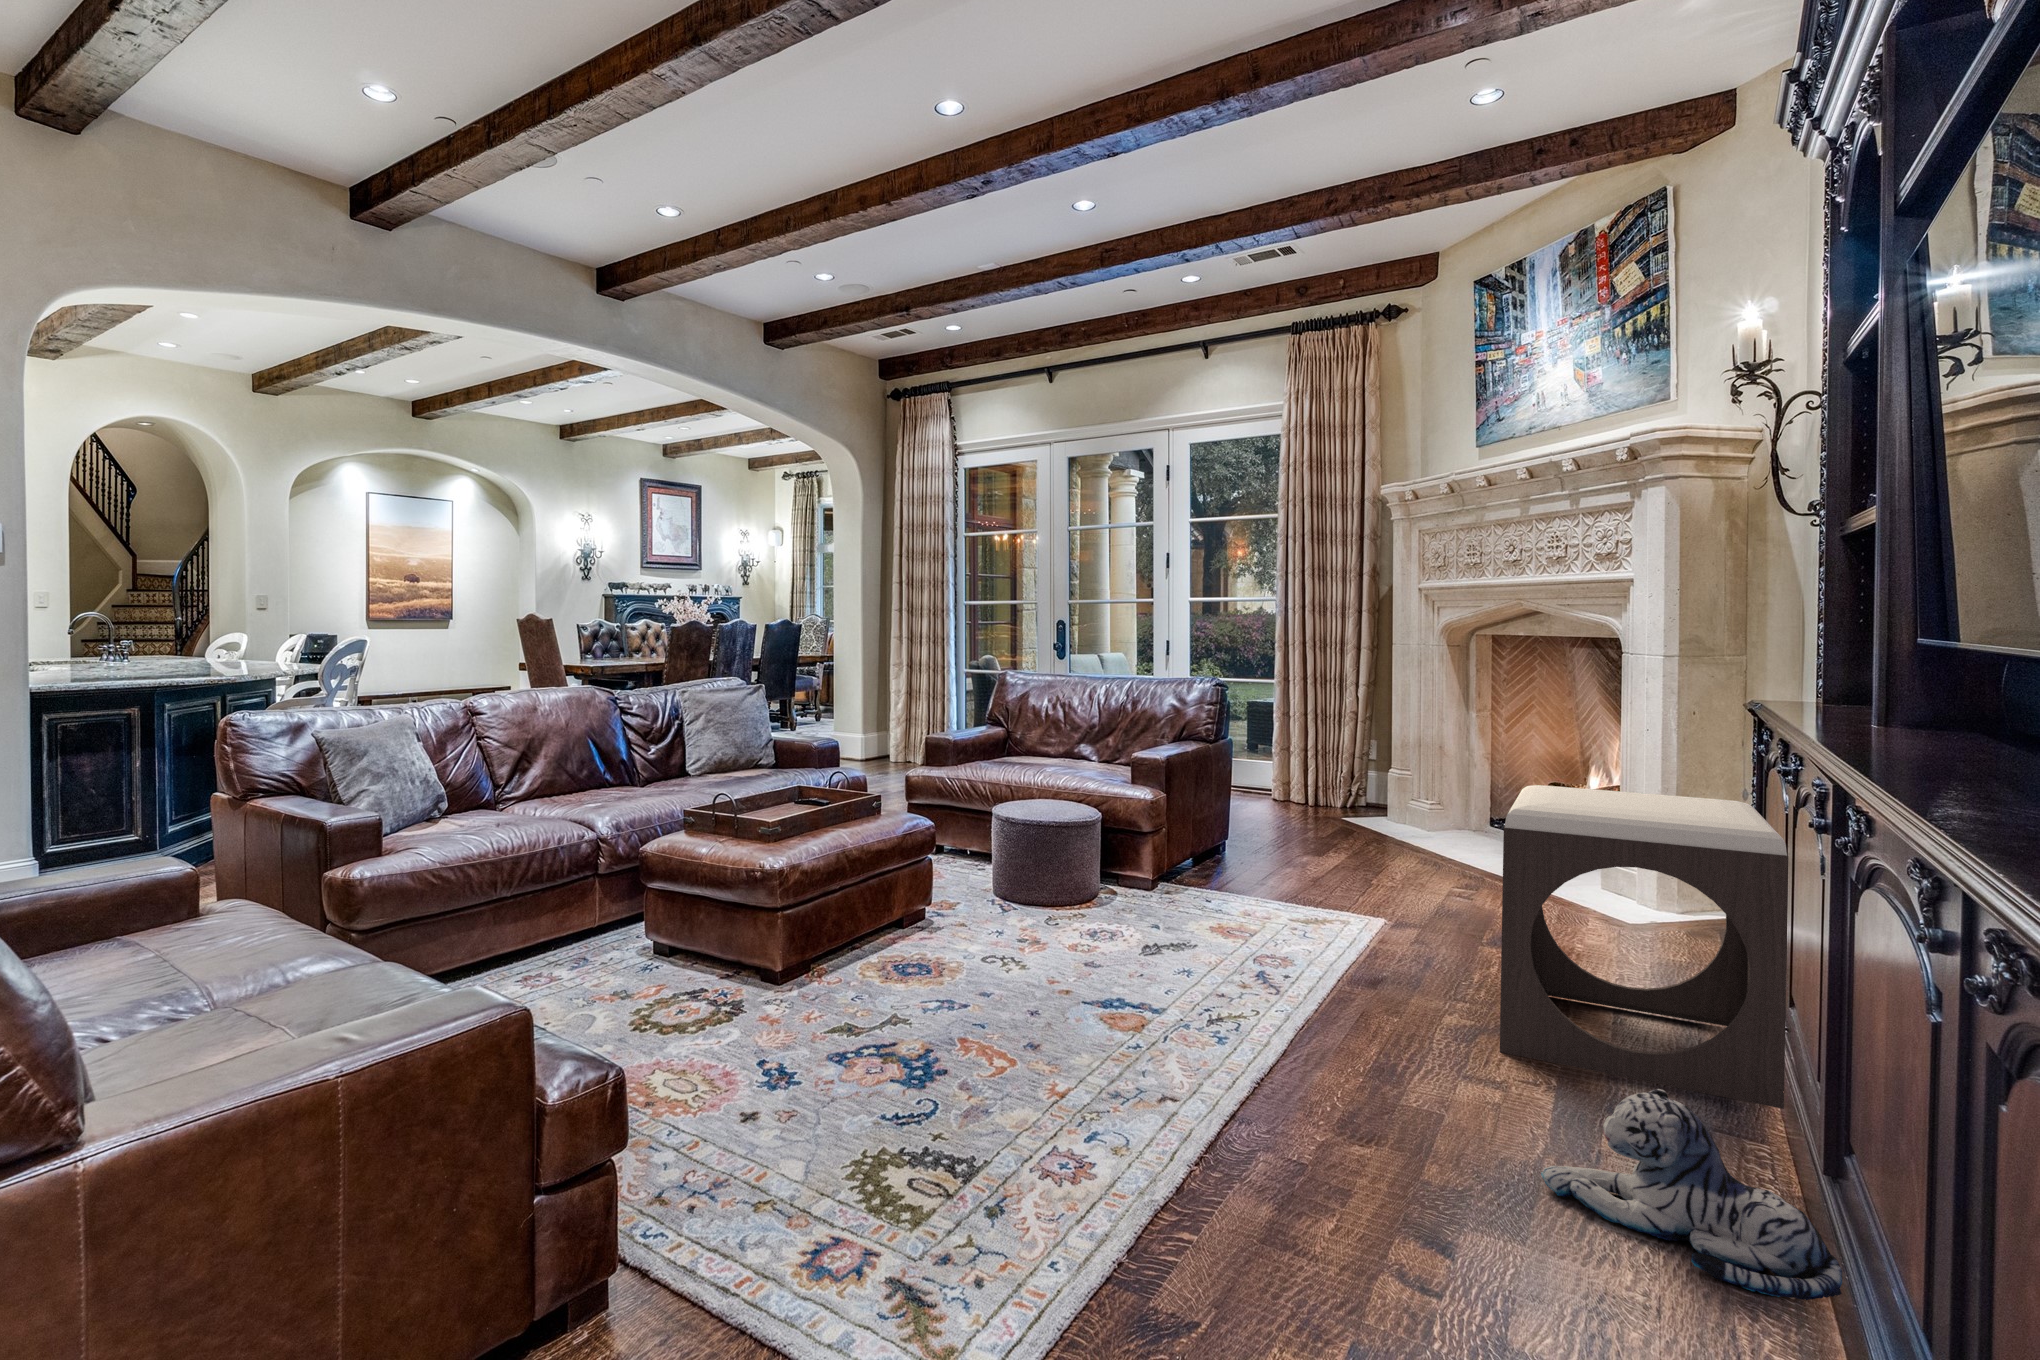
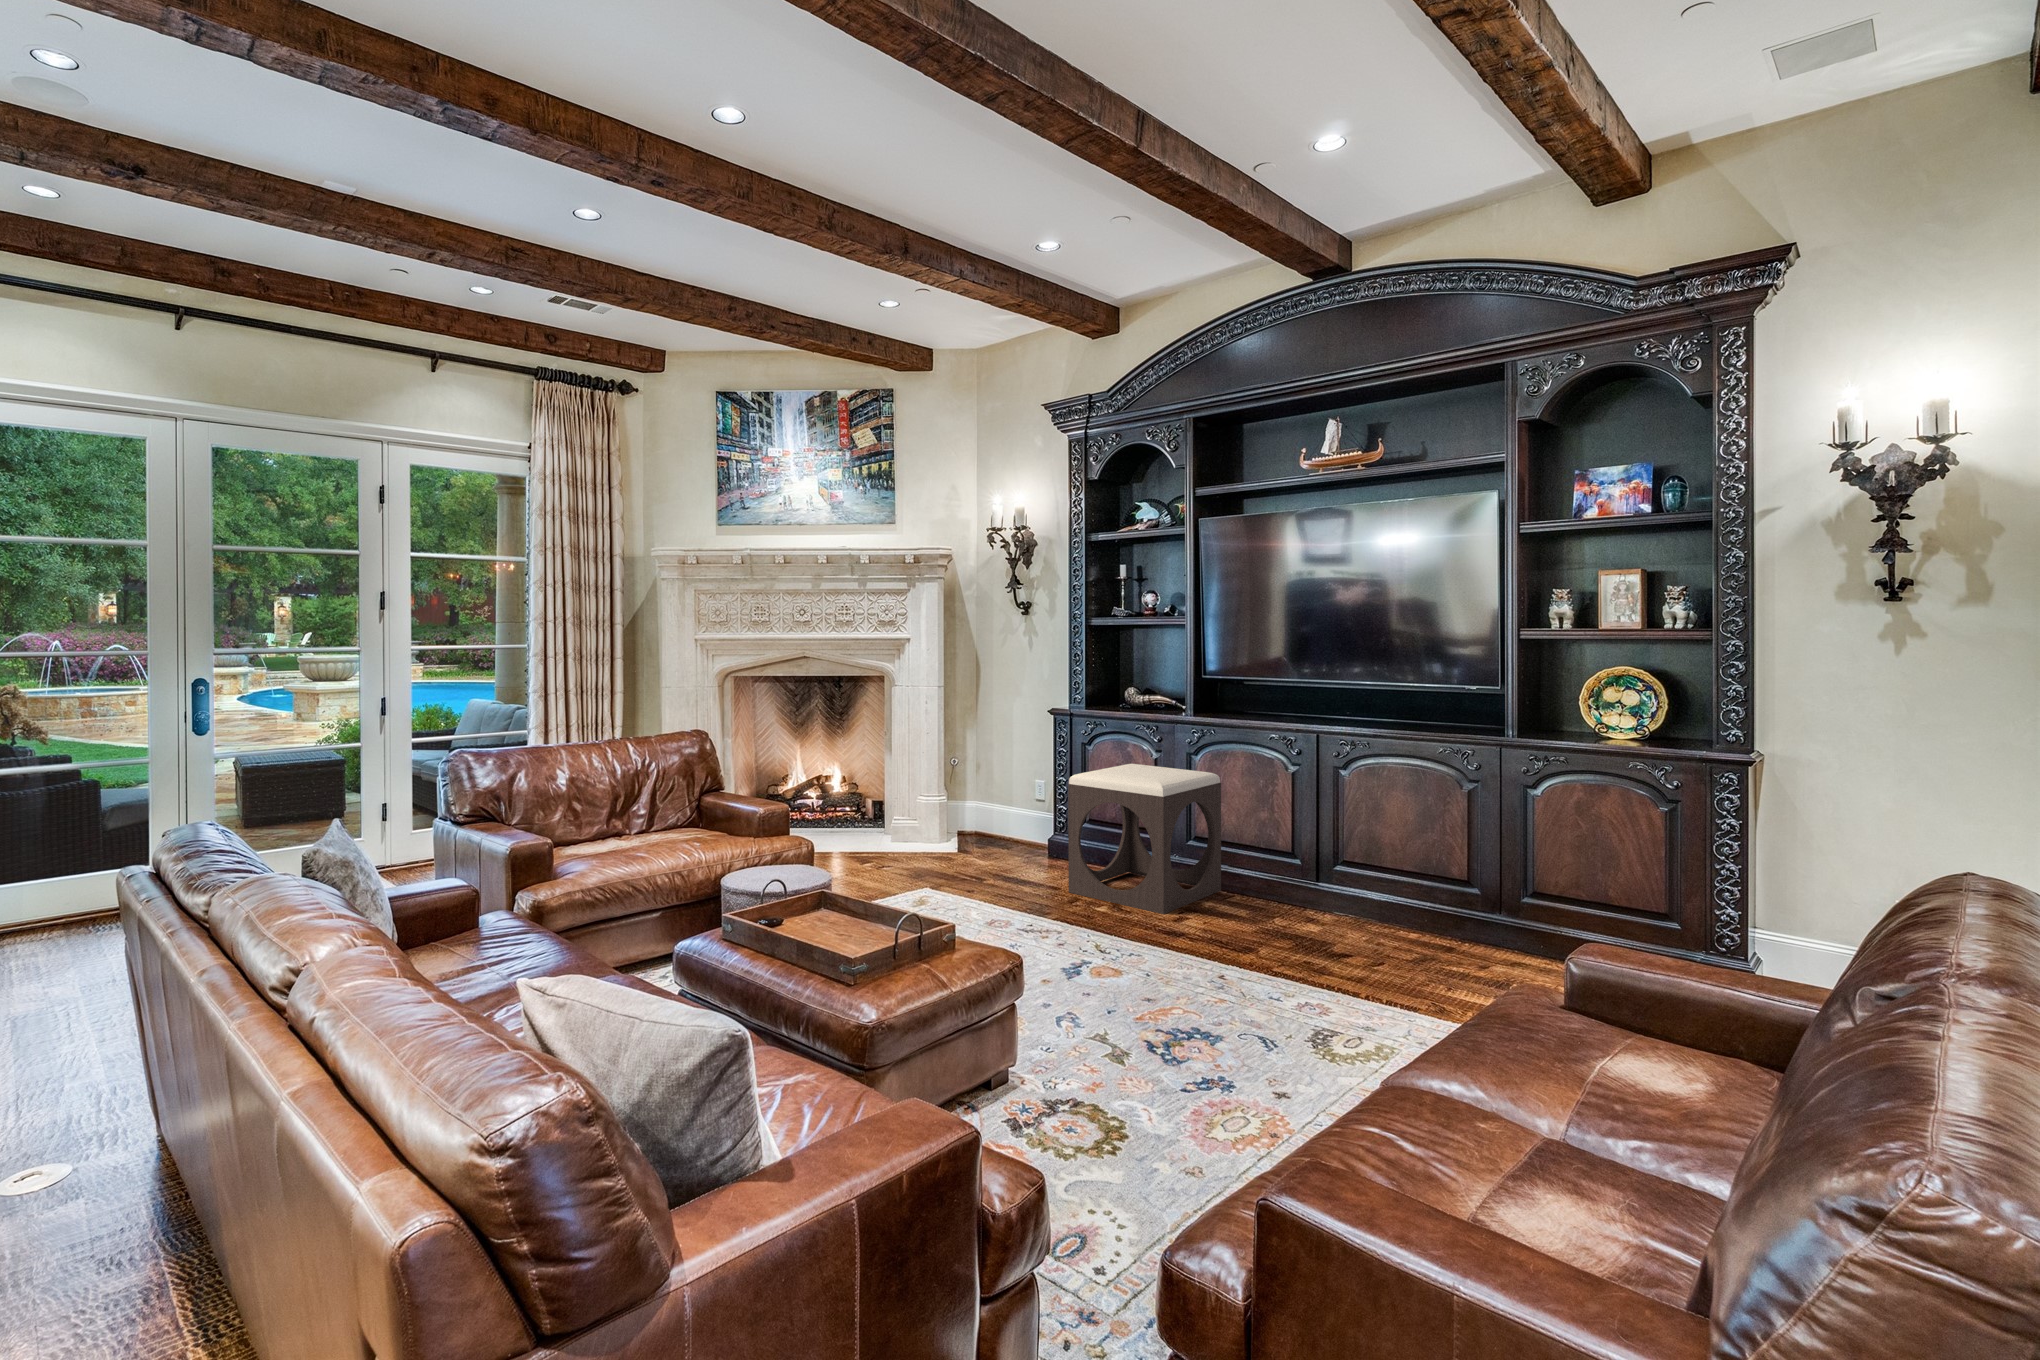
plush toy: present [1541,1089,1842,1300] -> none [1314,879,1387,938]

